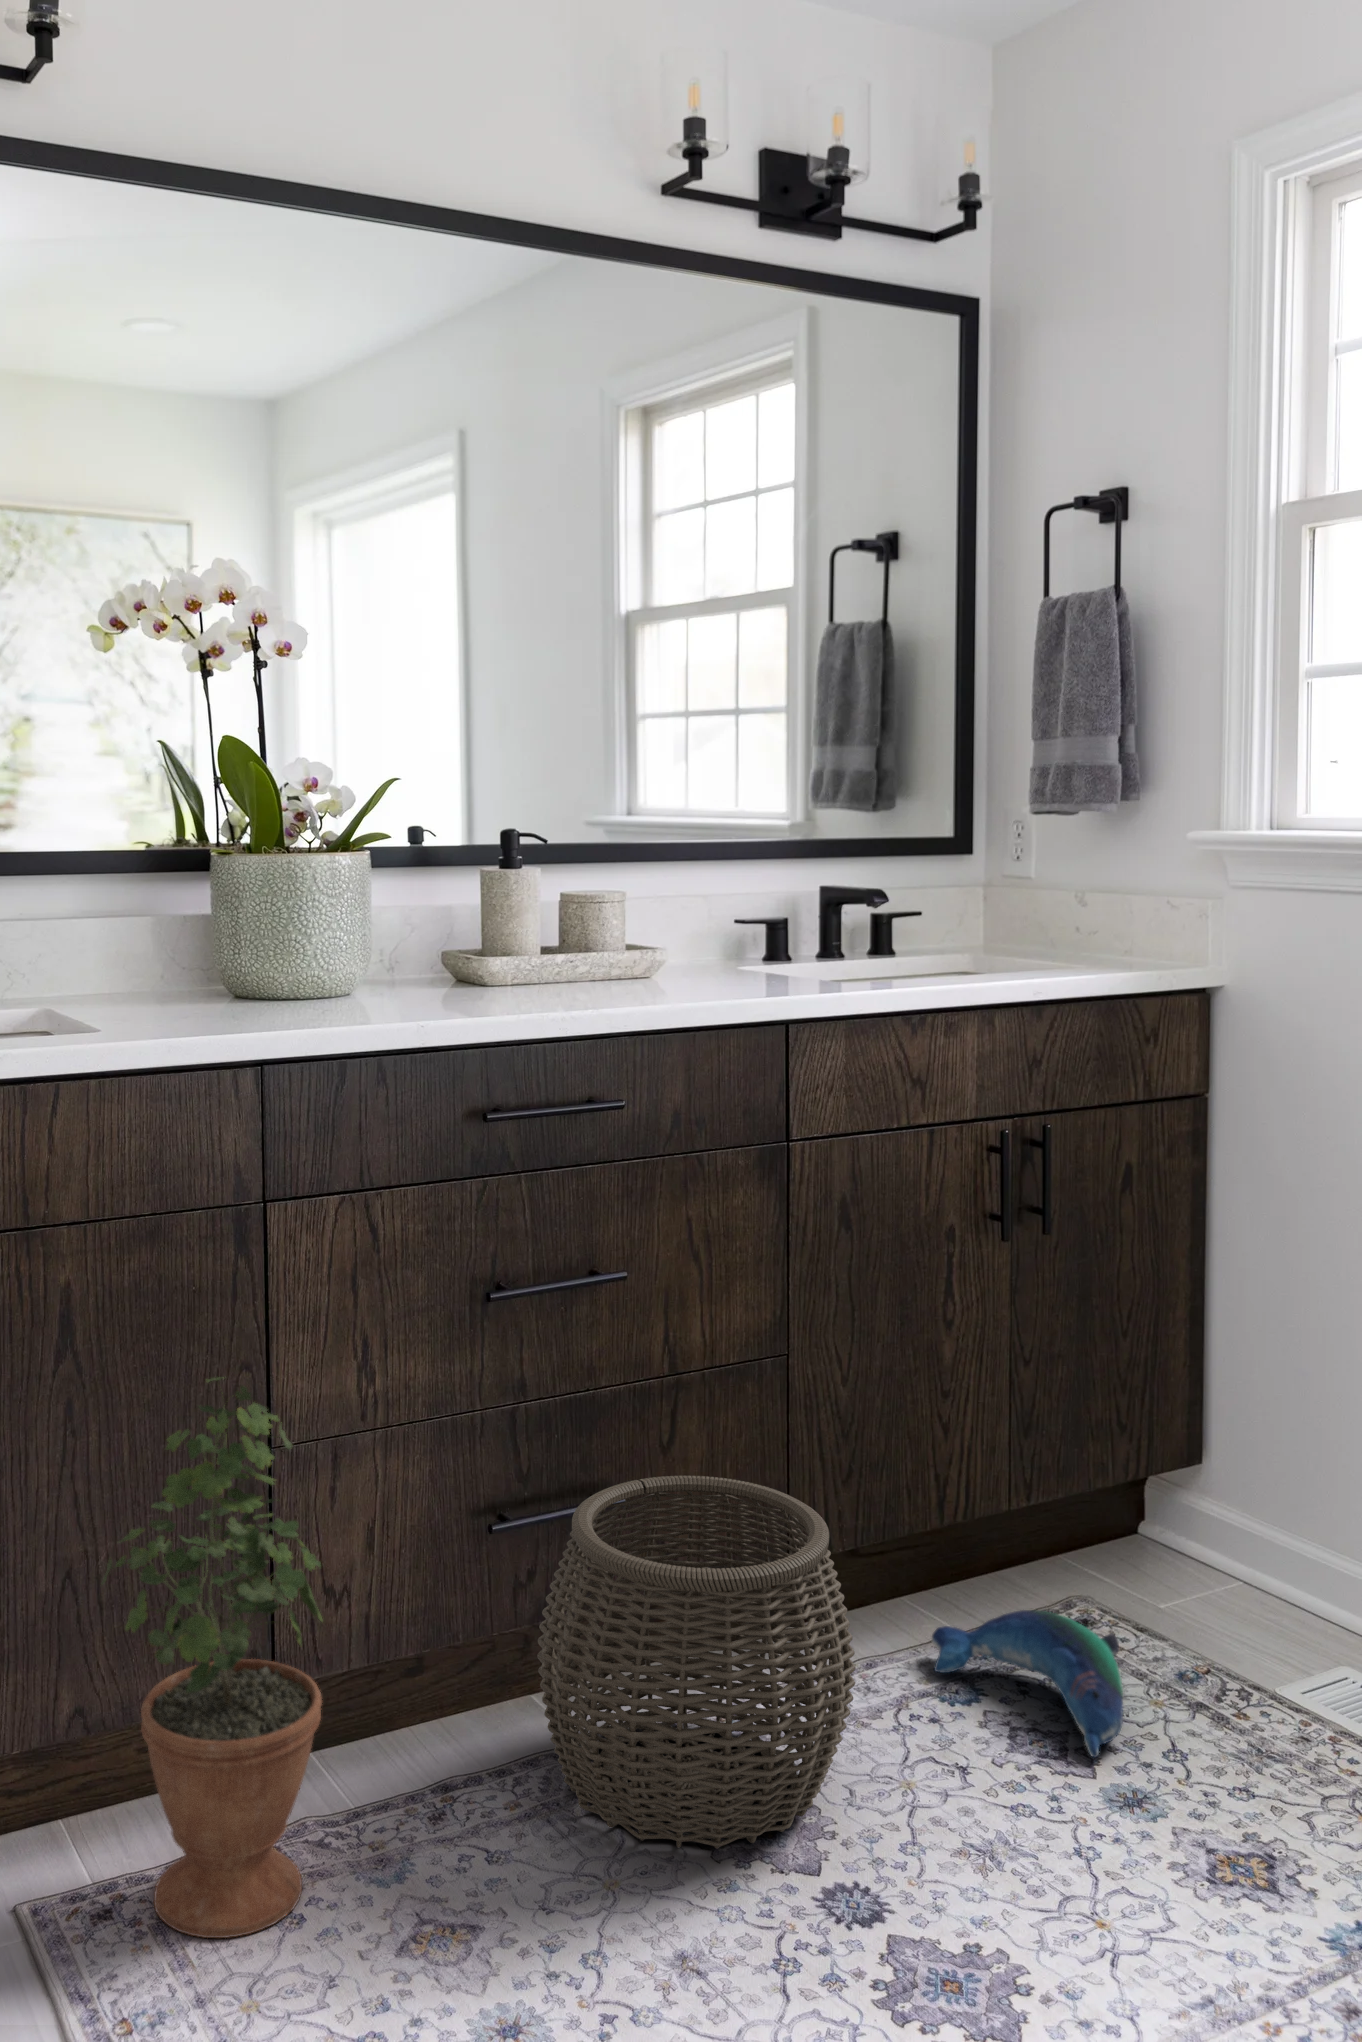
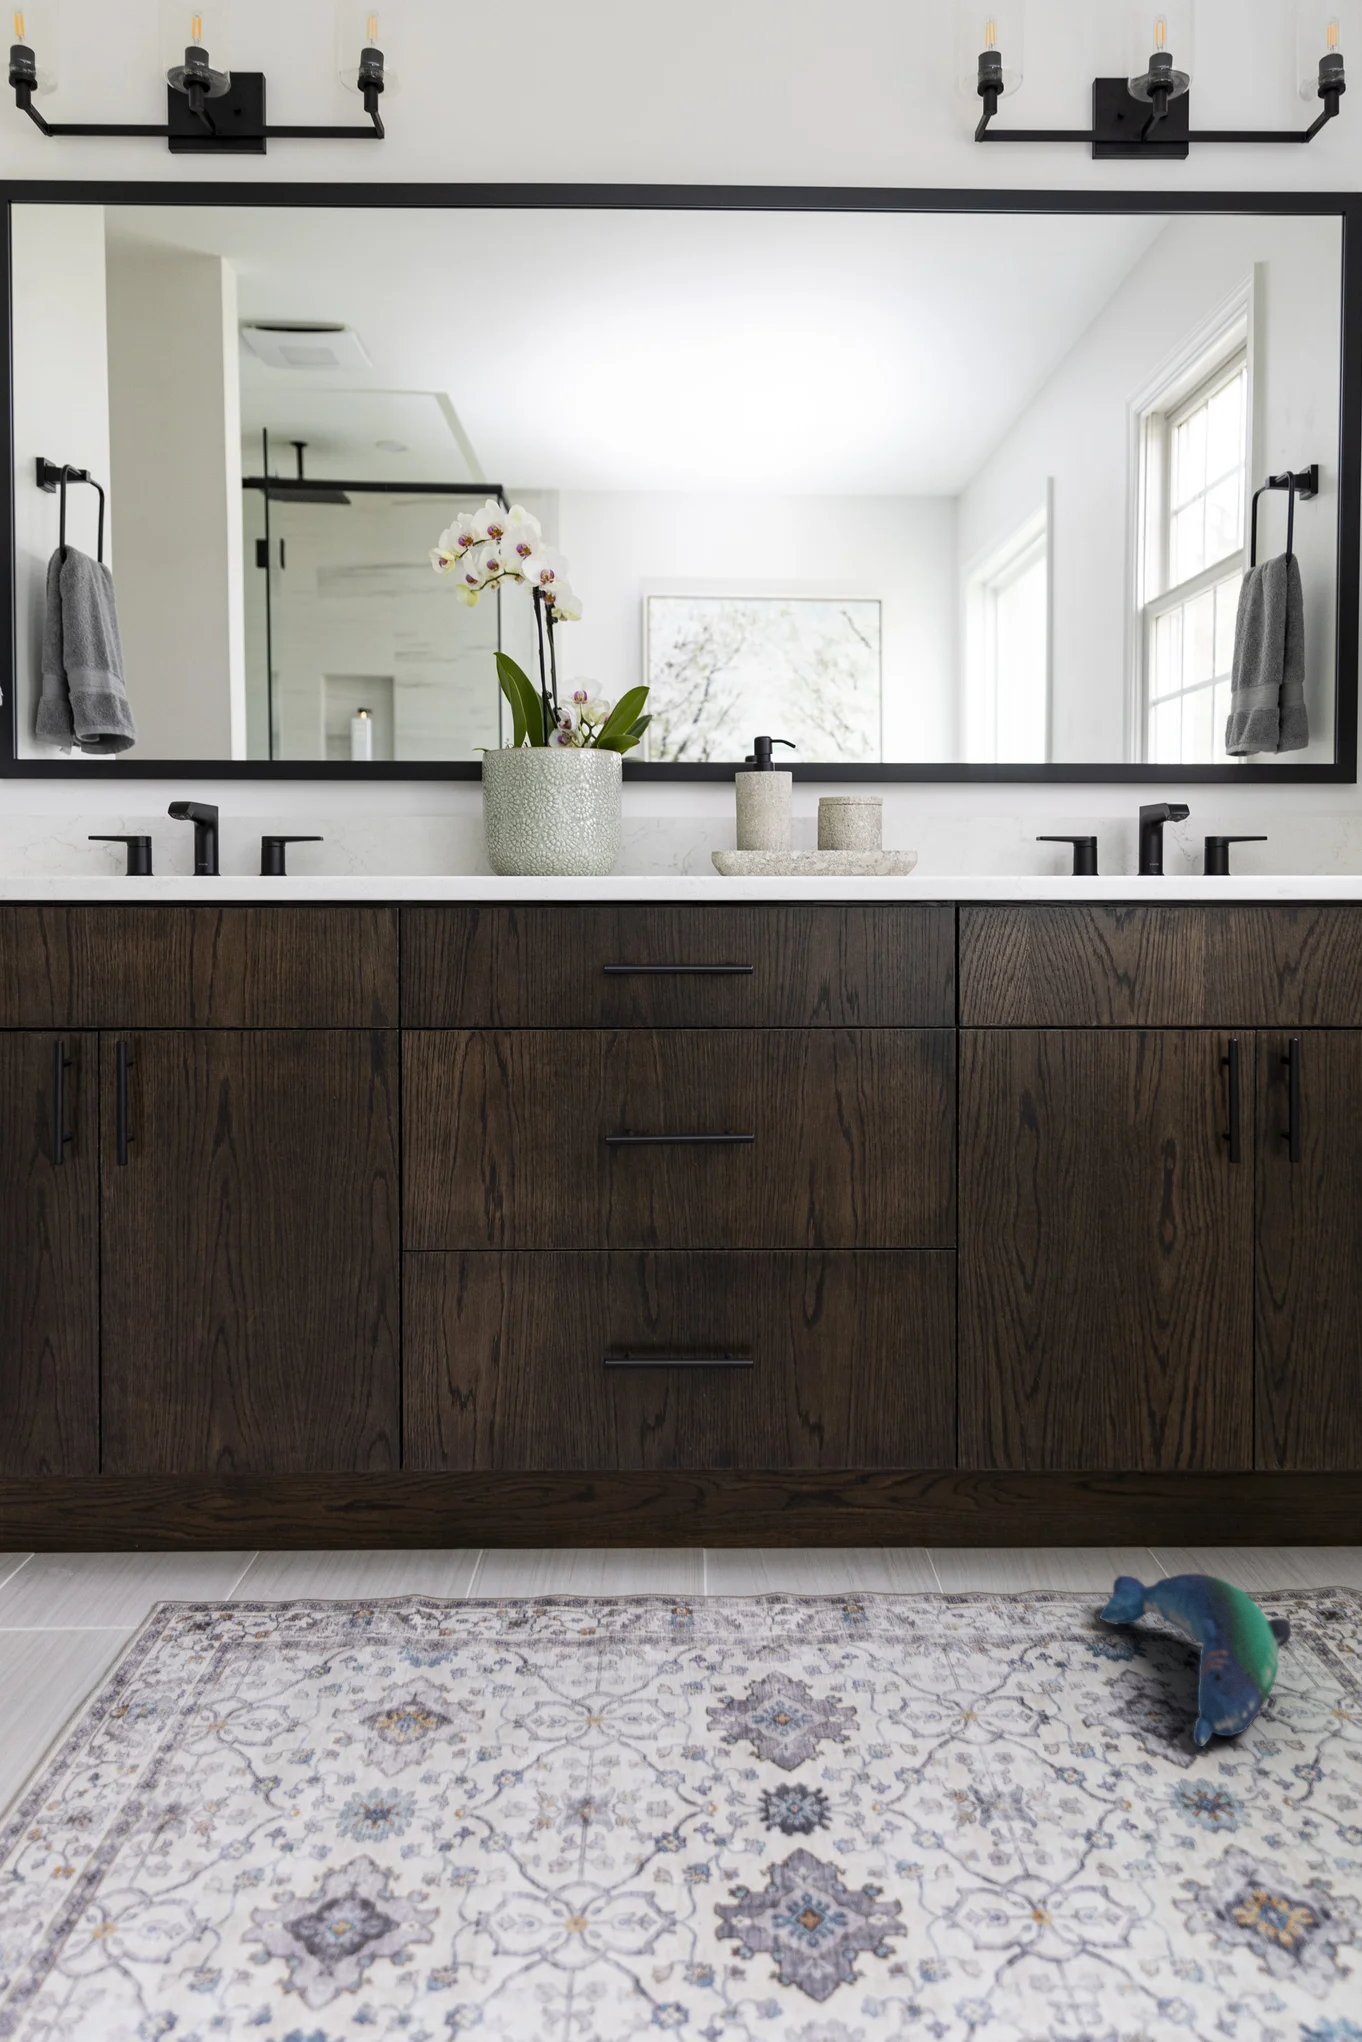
potted plant: present [102,1378,322,1938] -> none [203,1206,398,1673]
woven basket: present [537,1476,856,1849] -> none [606,1359,913,1724]

